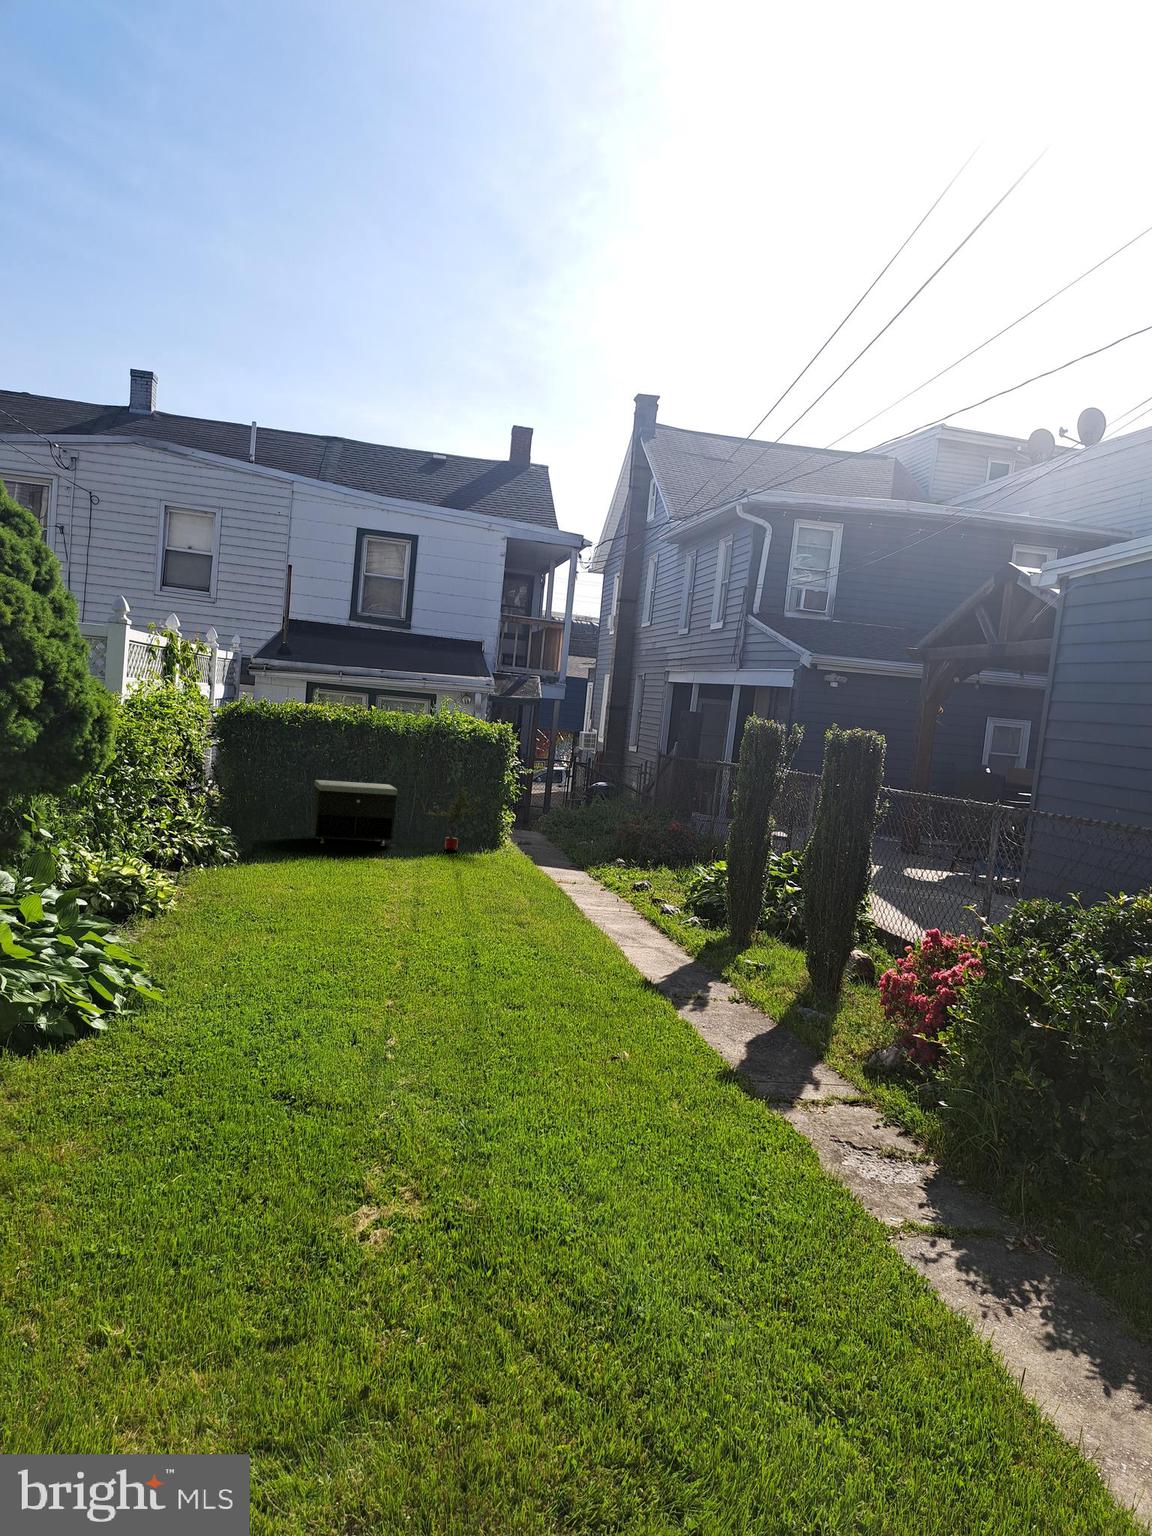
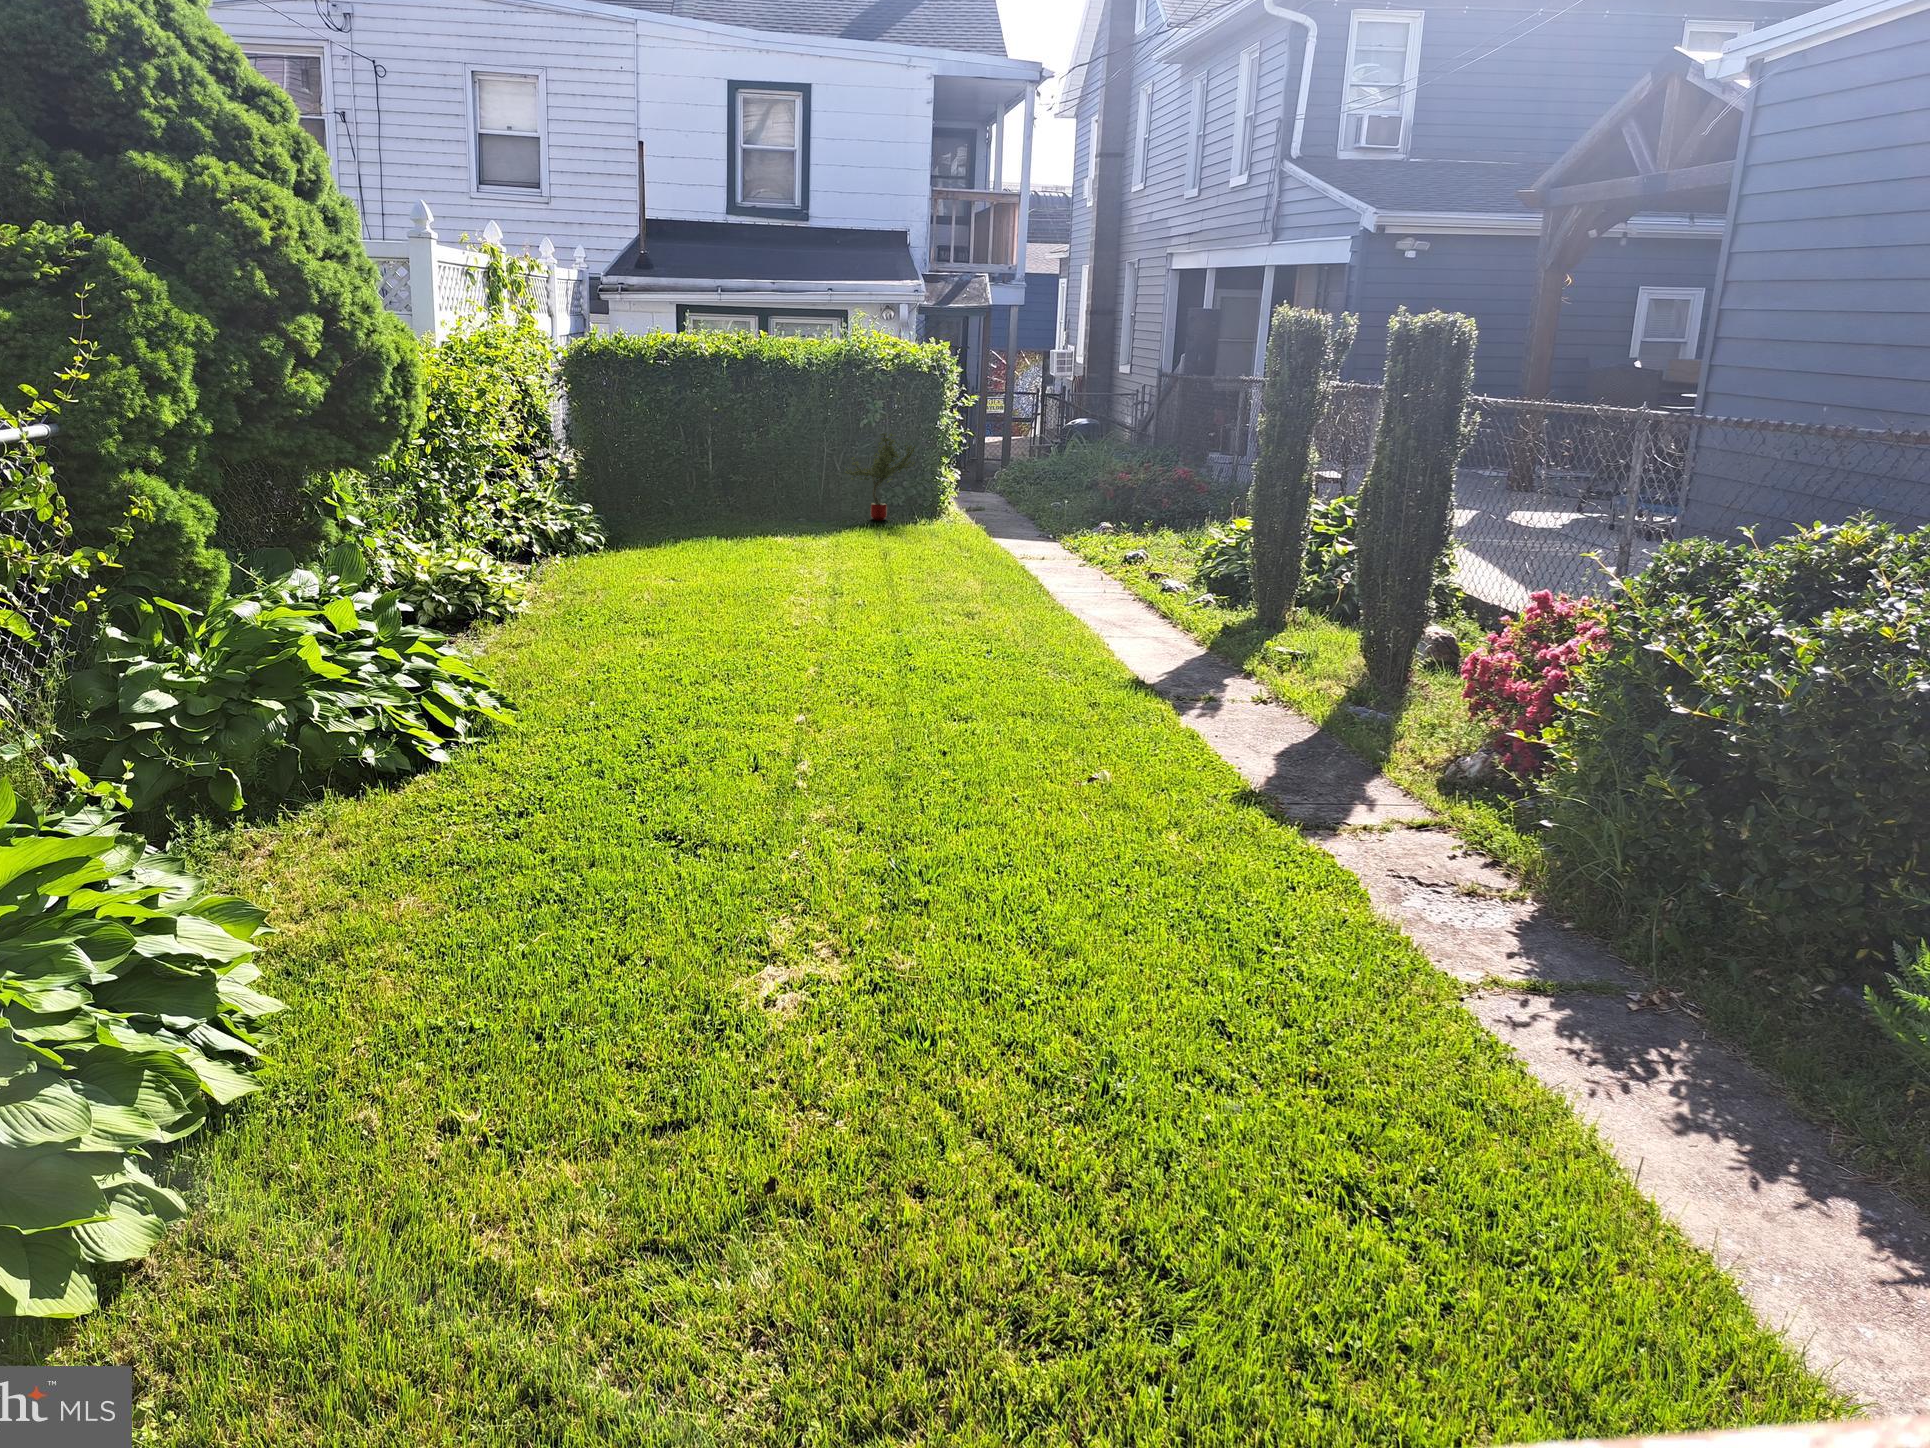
storage bench: present [310,780,397,846] -> none [694,437,802,520]

